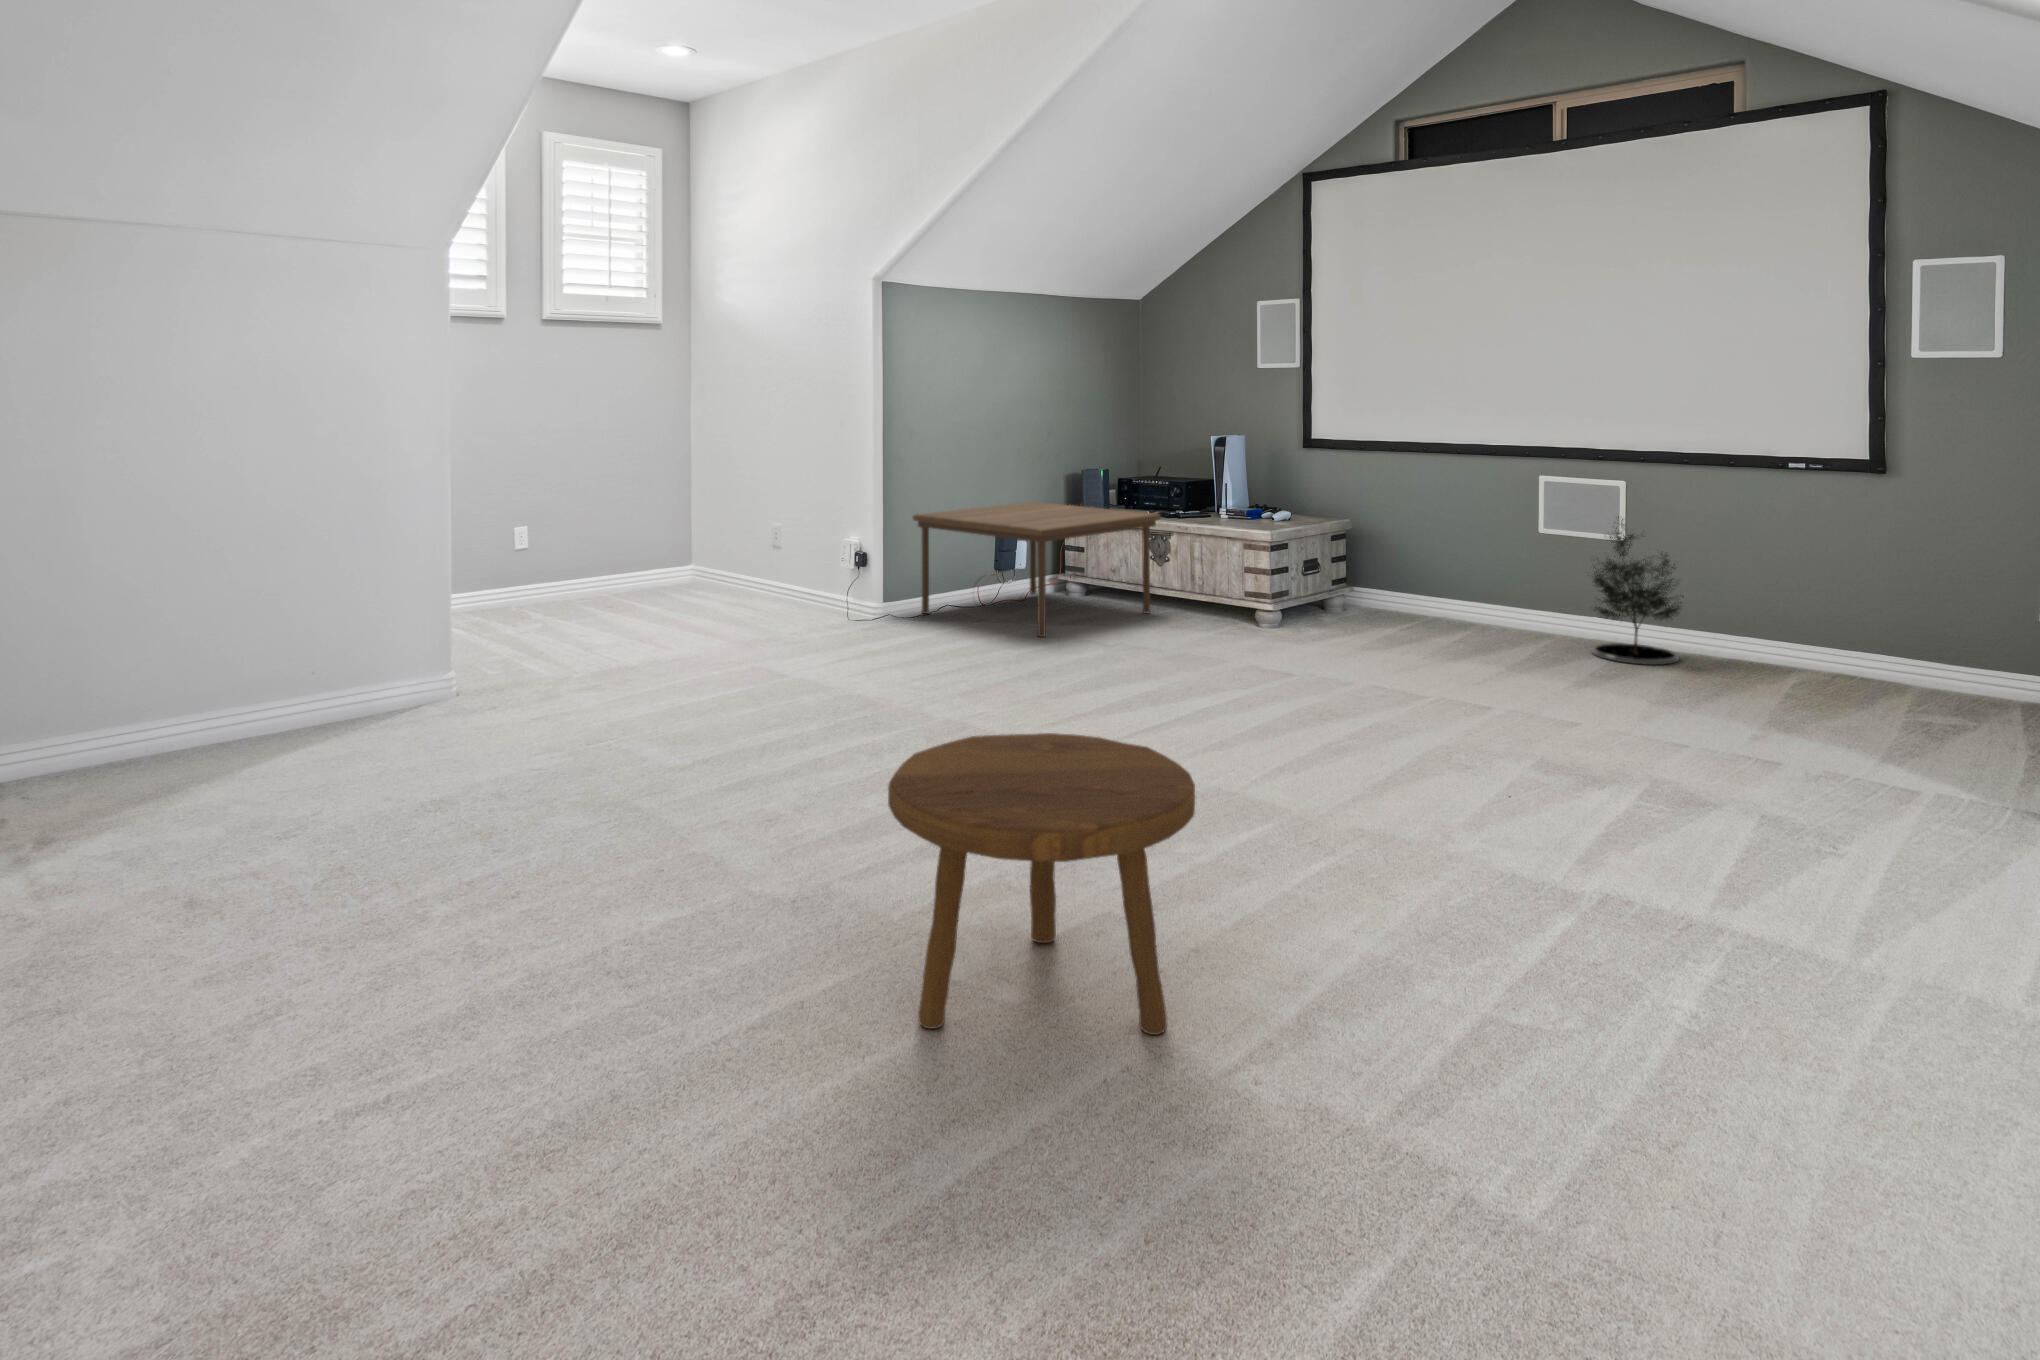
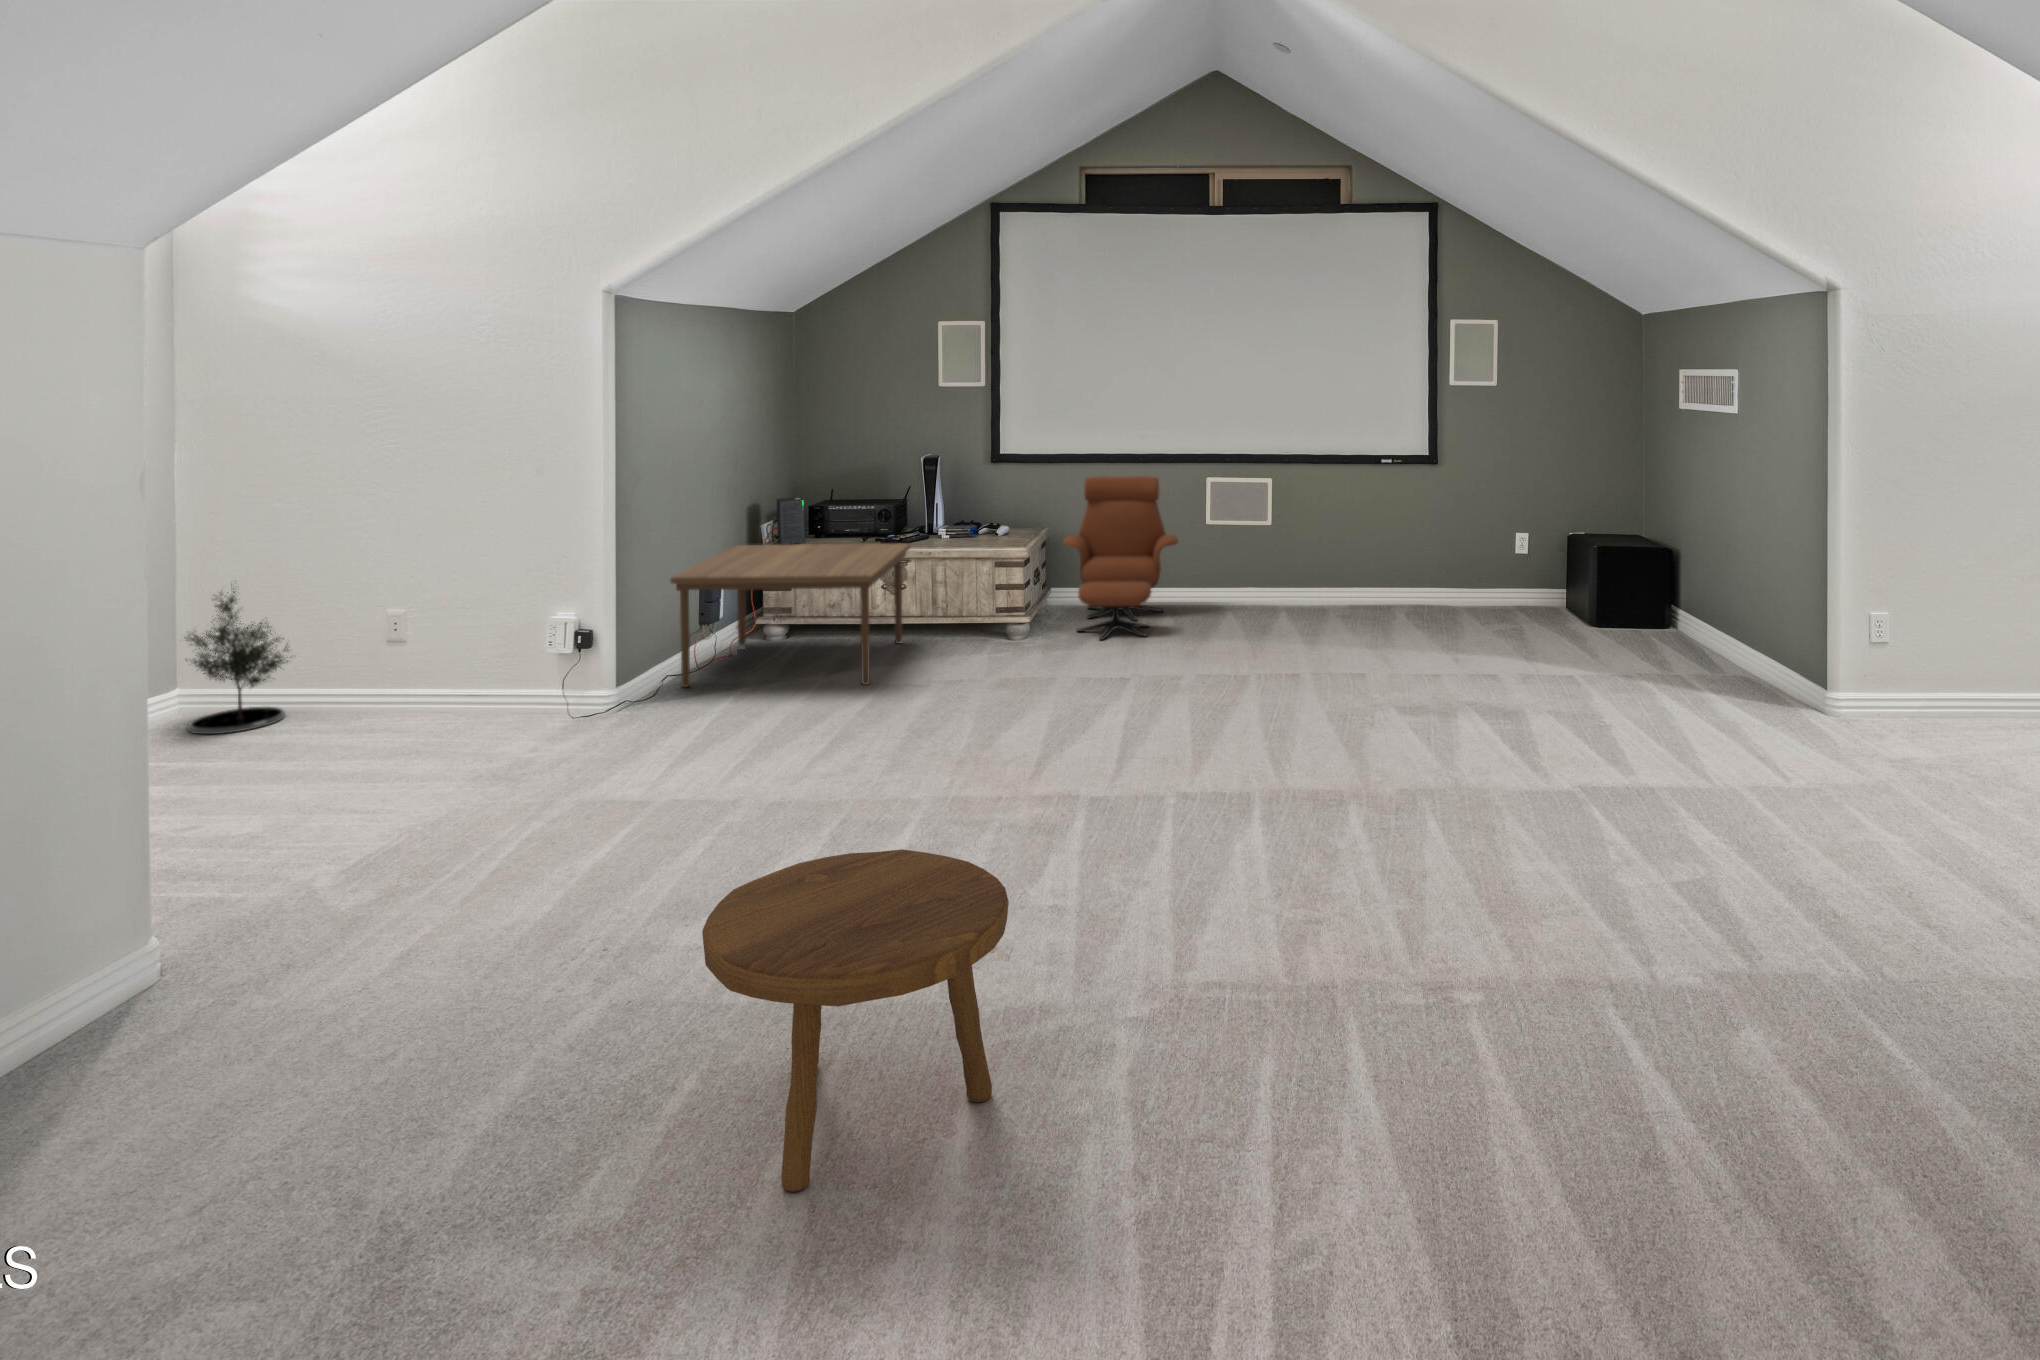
lounge chair: none [1318,465,1487,649] -> present [1063,476,1178,640]
potted tree: present [1588,517,1684,665] -> present [184,591,291,734]
footstool: present [888,733,1195,1035] -> present [702,849,1009,1192]

